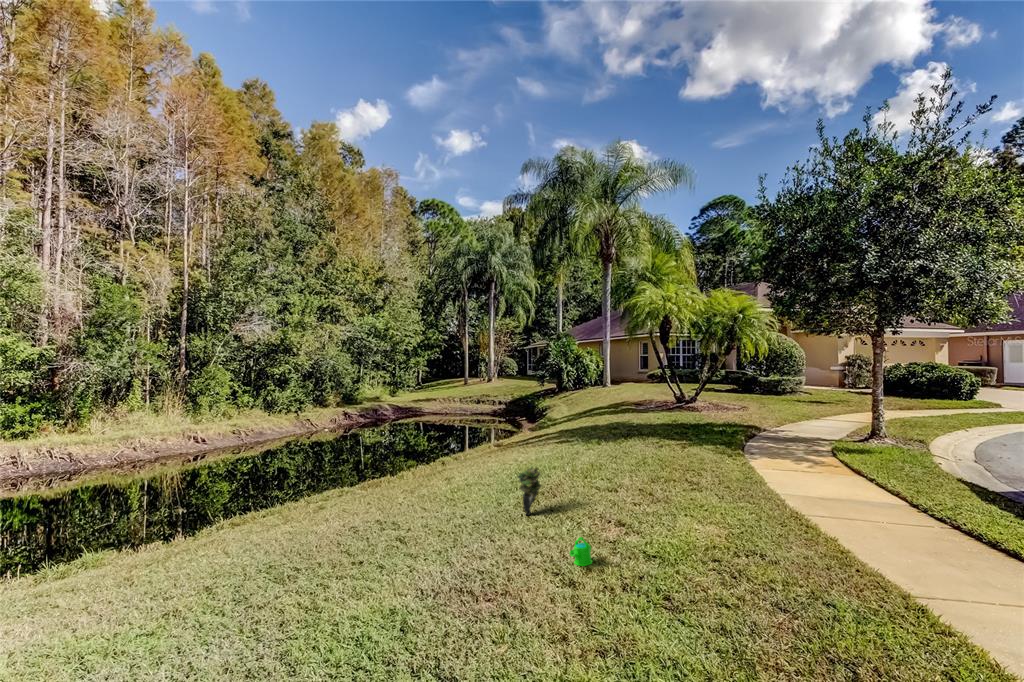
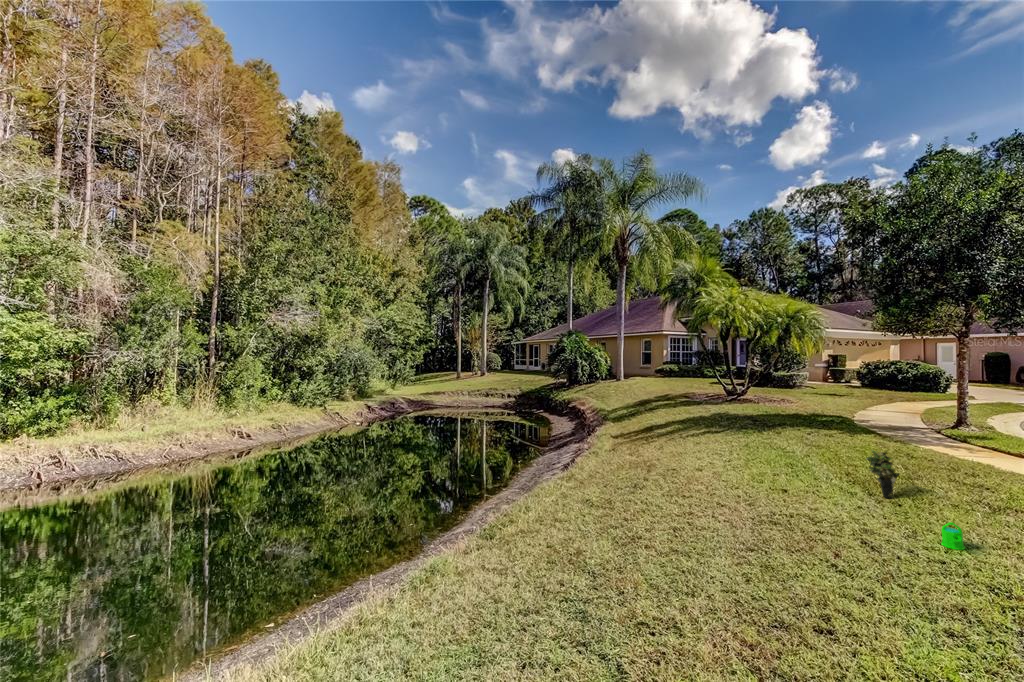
potted plant: present [517,466,541,515] -> present [866,450,900,498]

